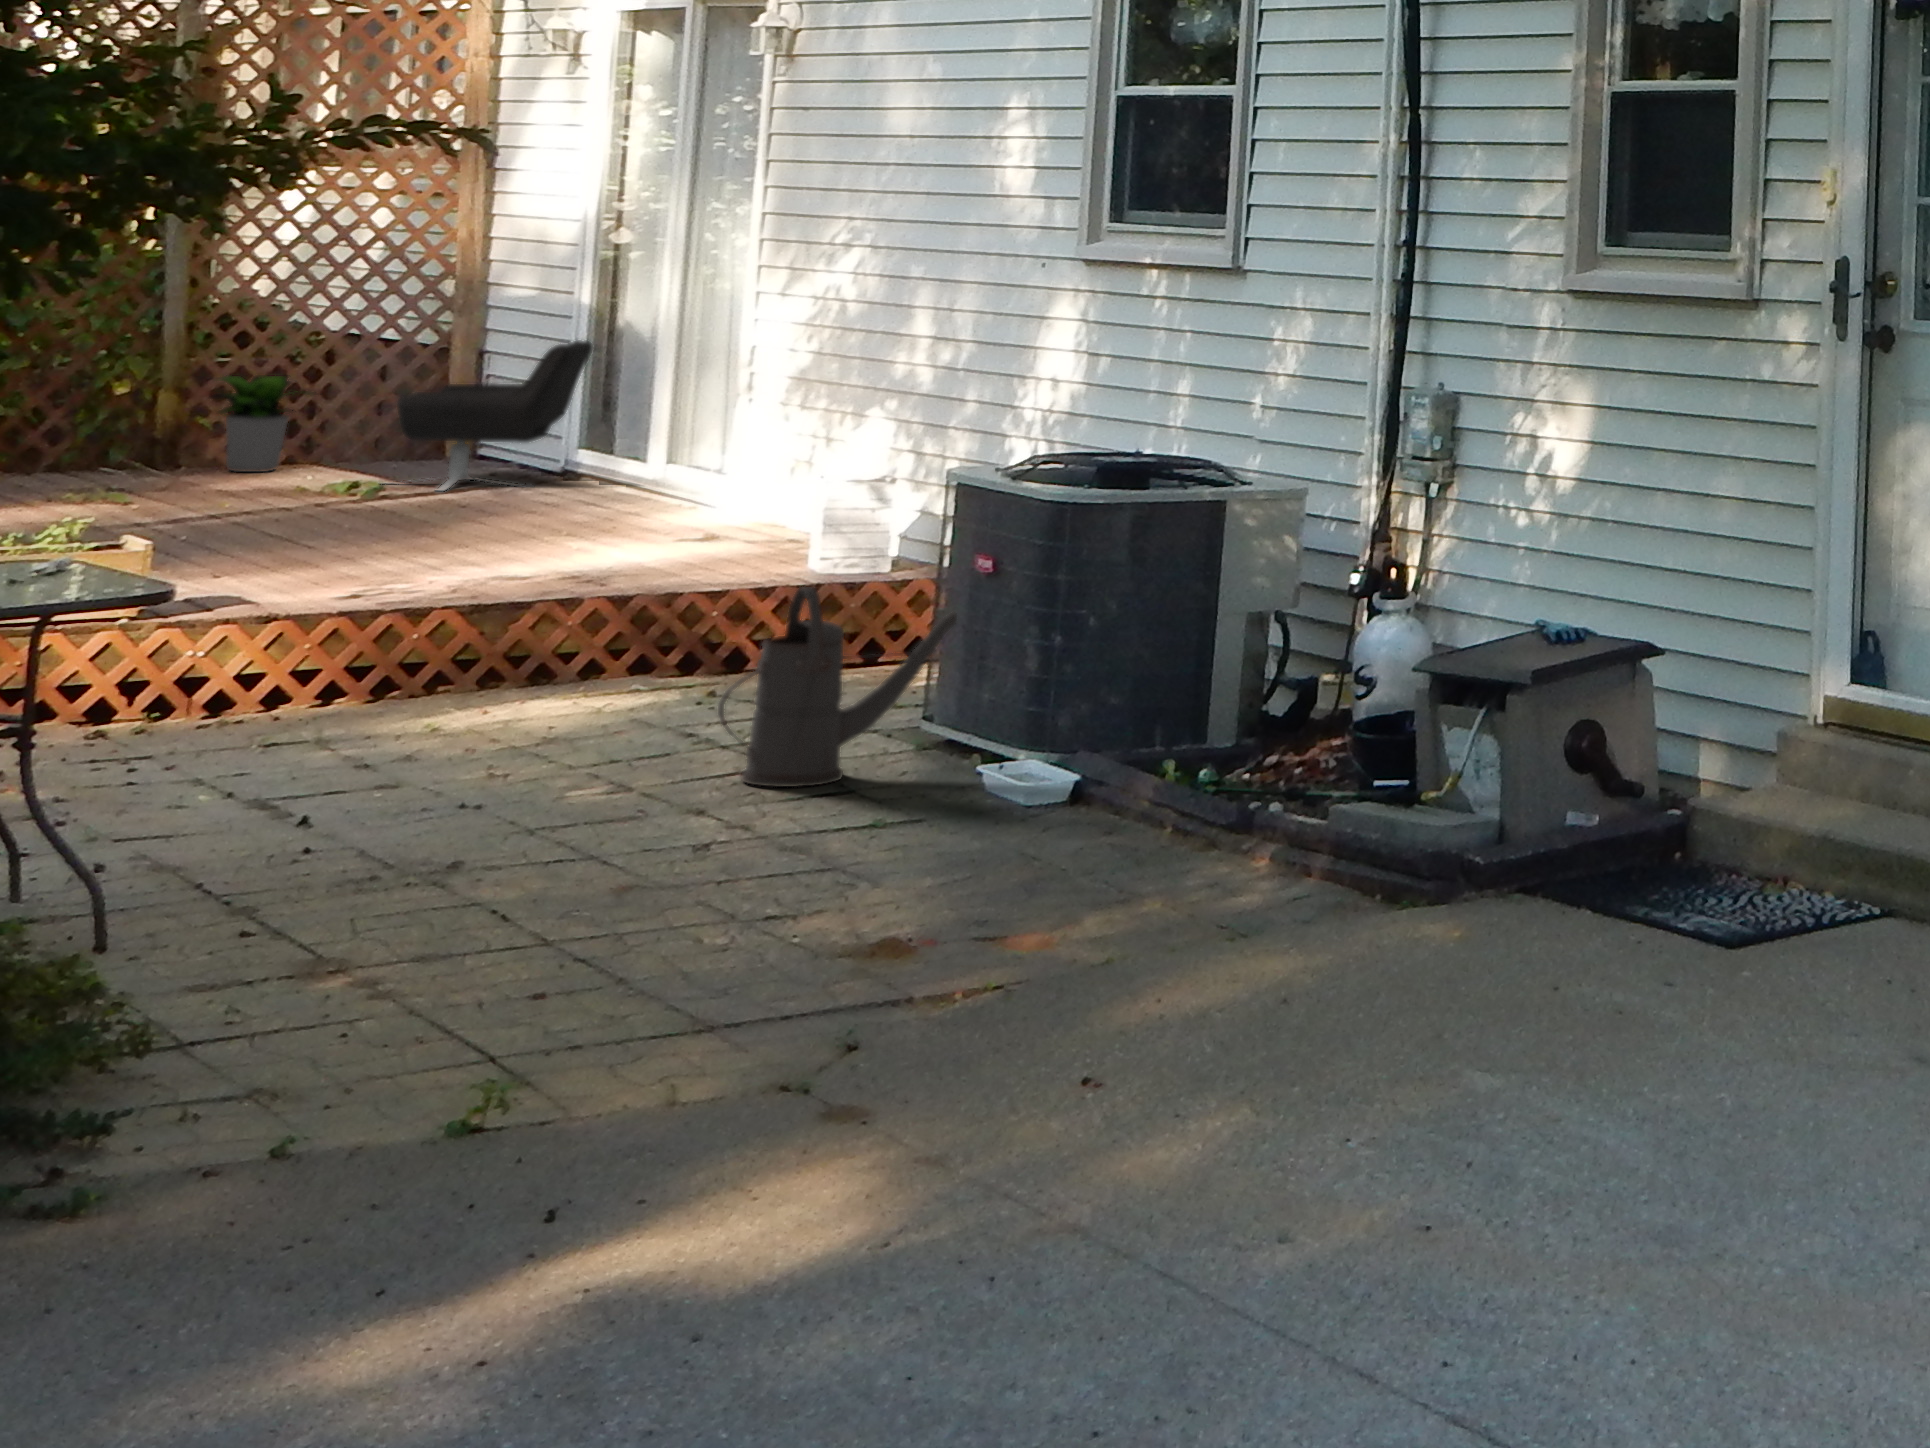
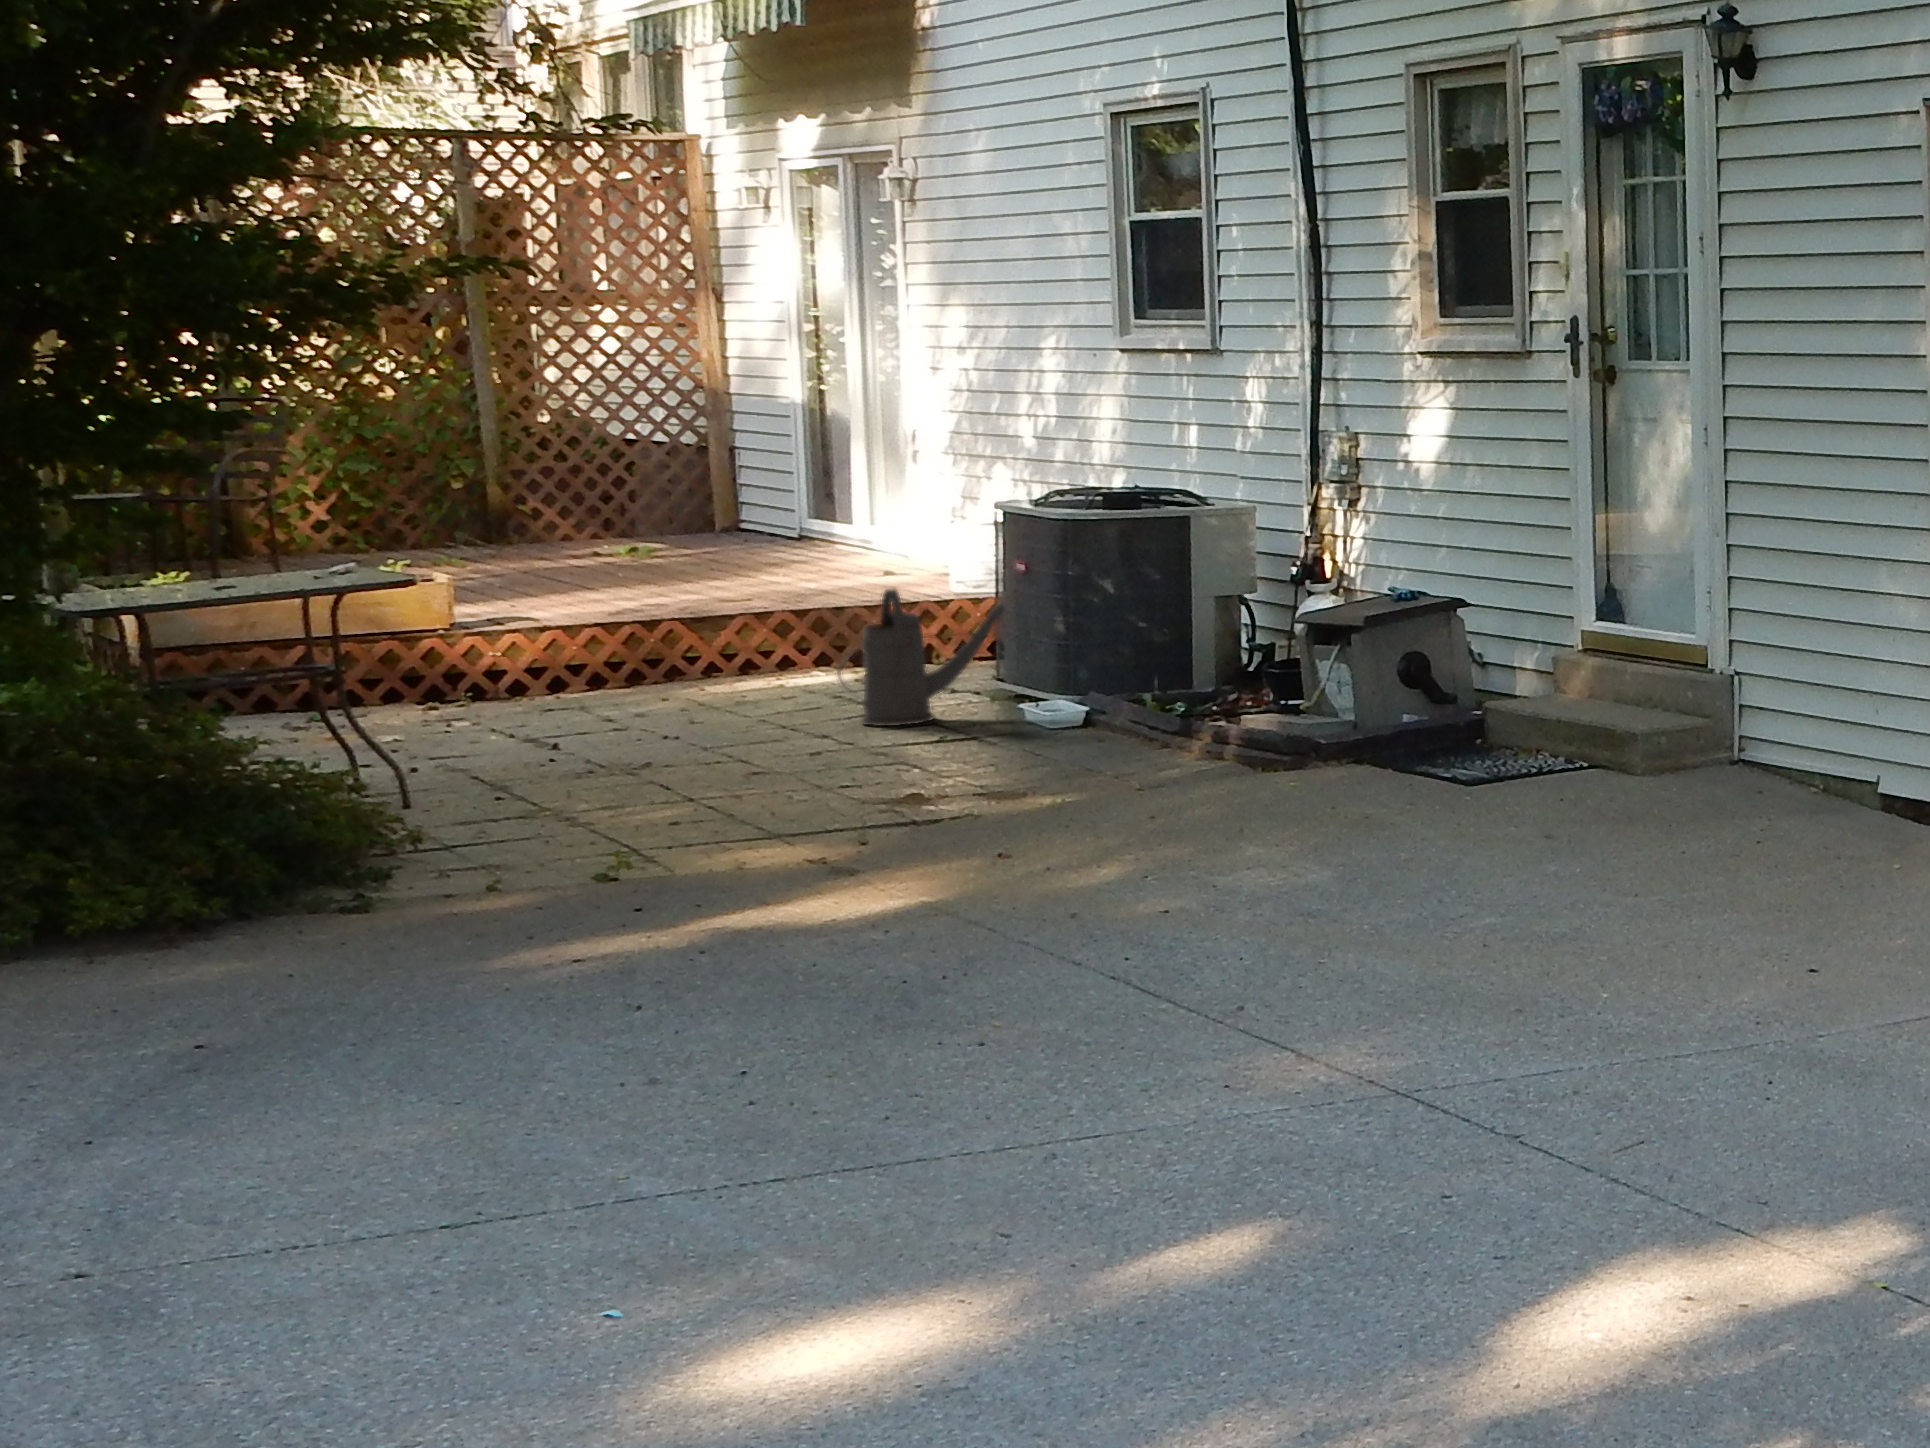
lounge chair: present [397,340,593,491] -> none [656,434,807,555]
potted plant: present [212,375,312,472] -> none [515,472,609,548]

